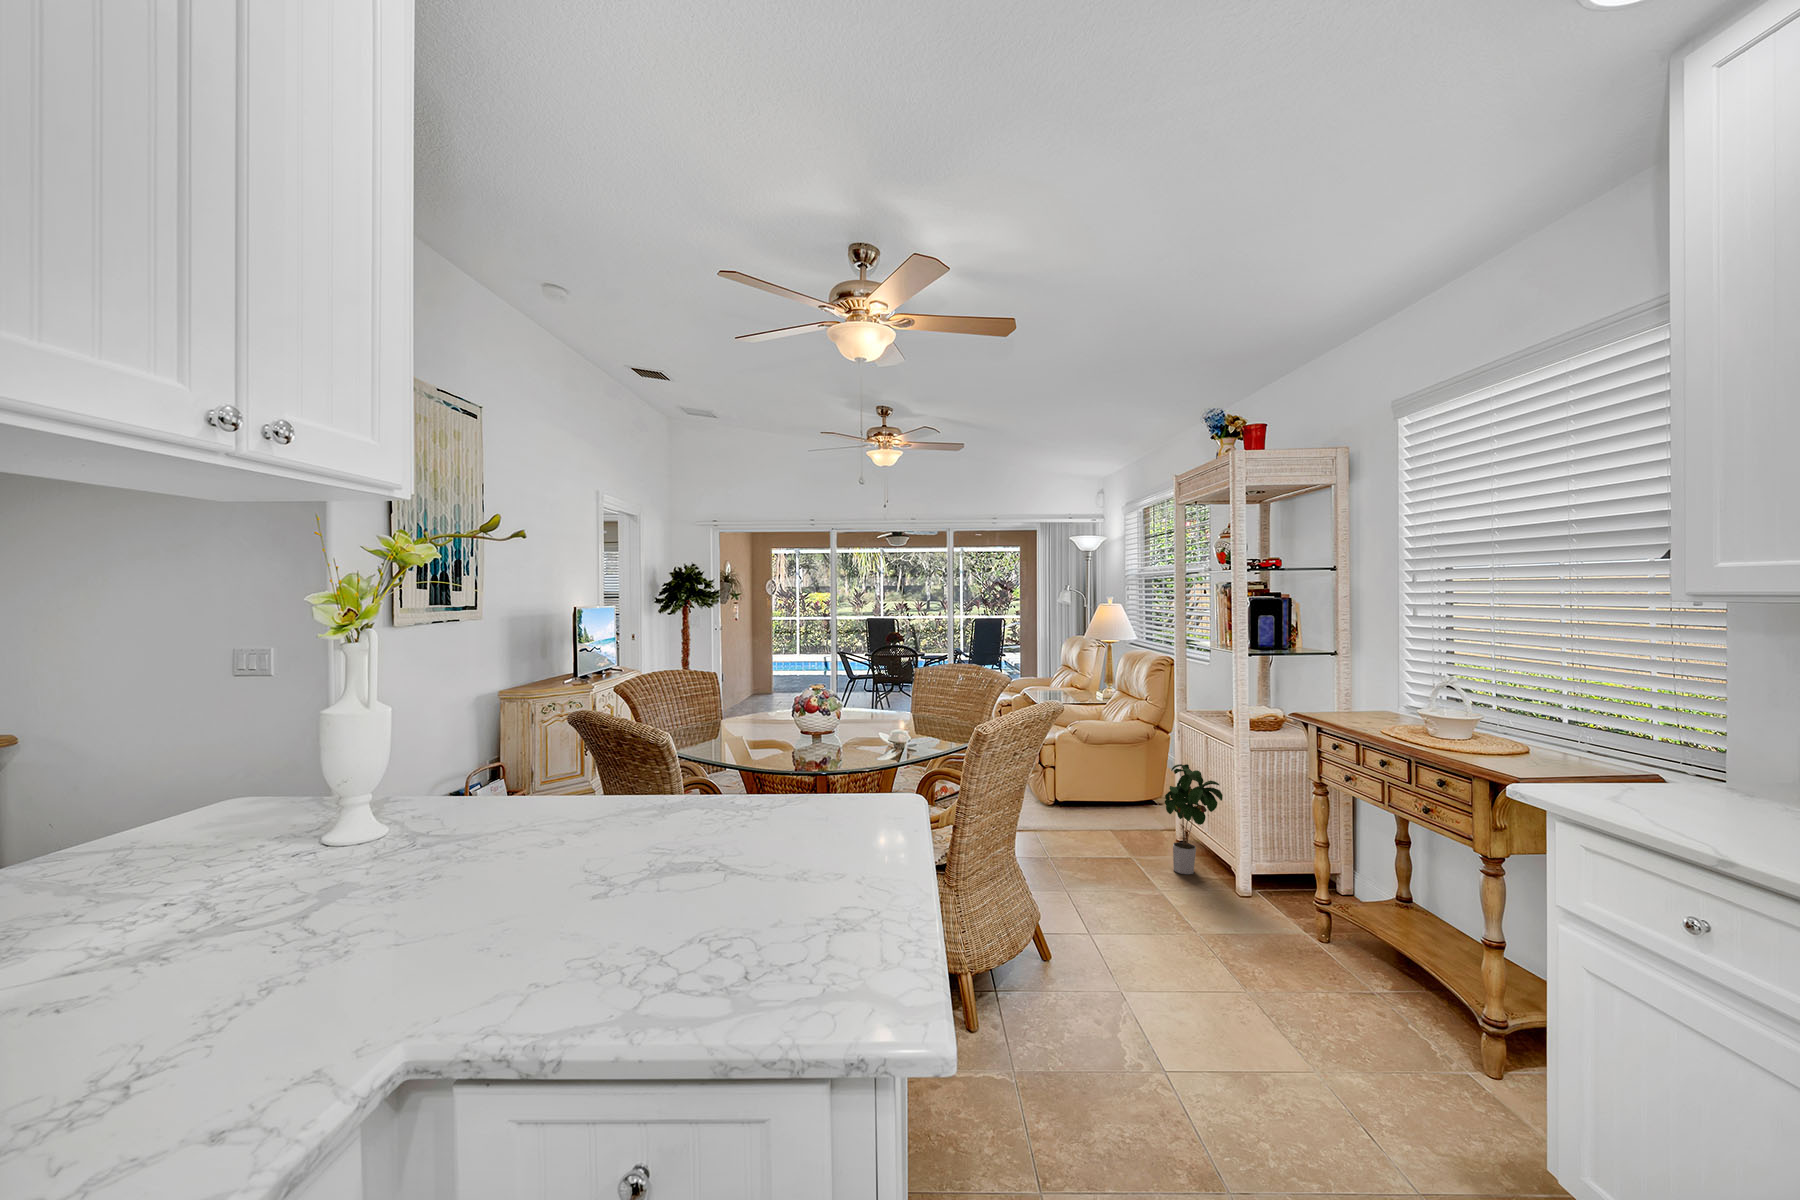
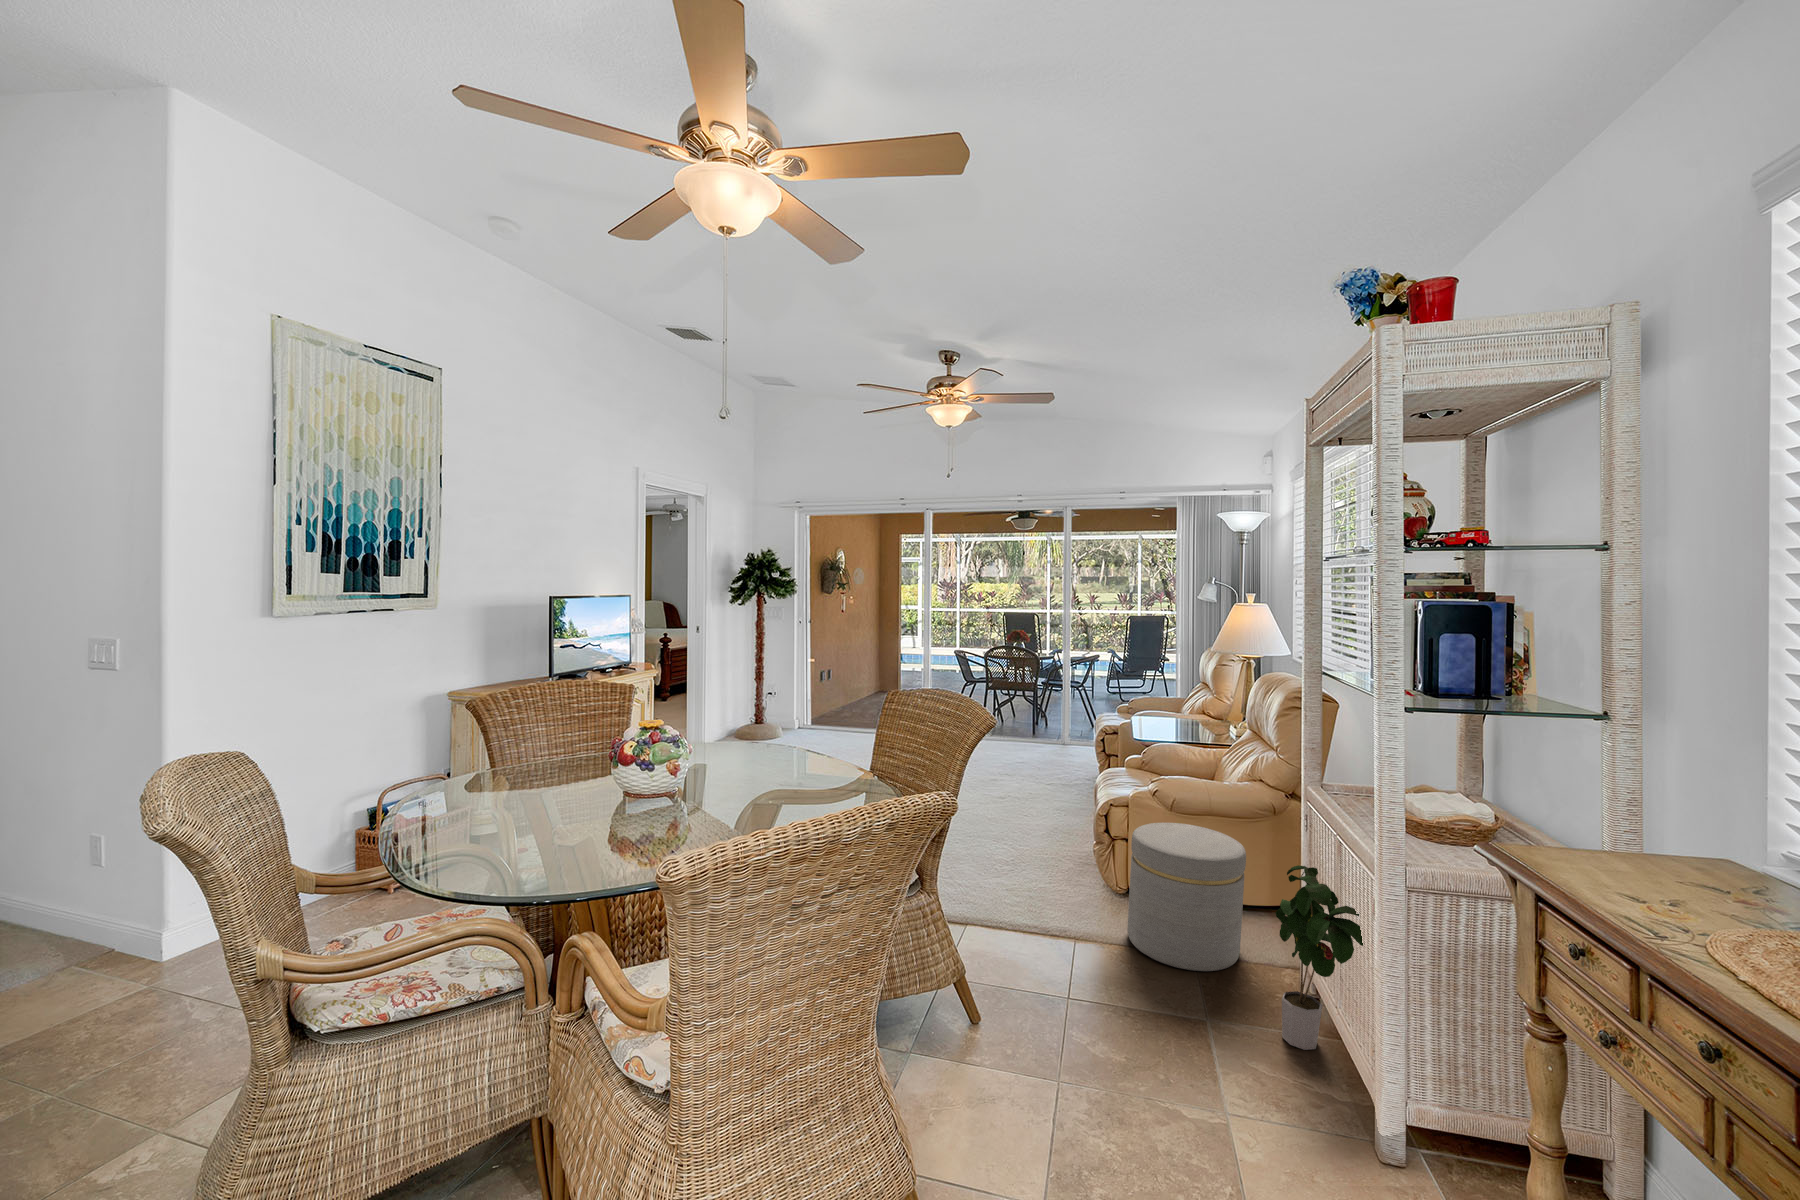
ottoman: none [1061,755,1138,846] -> present [1127,823,1246,971]

